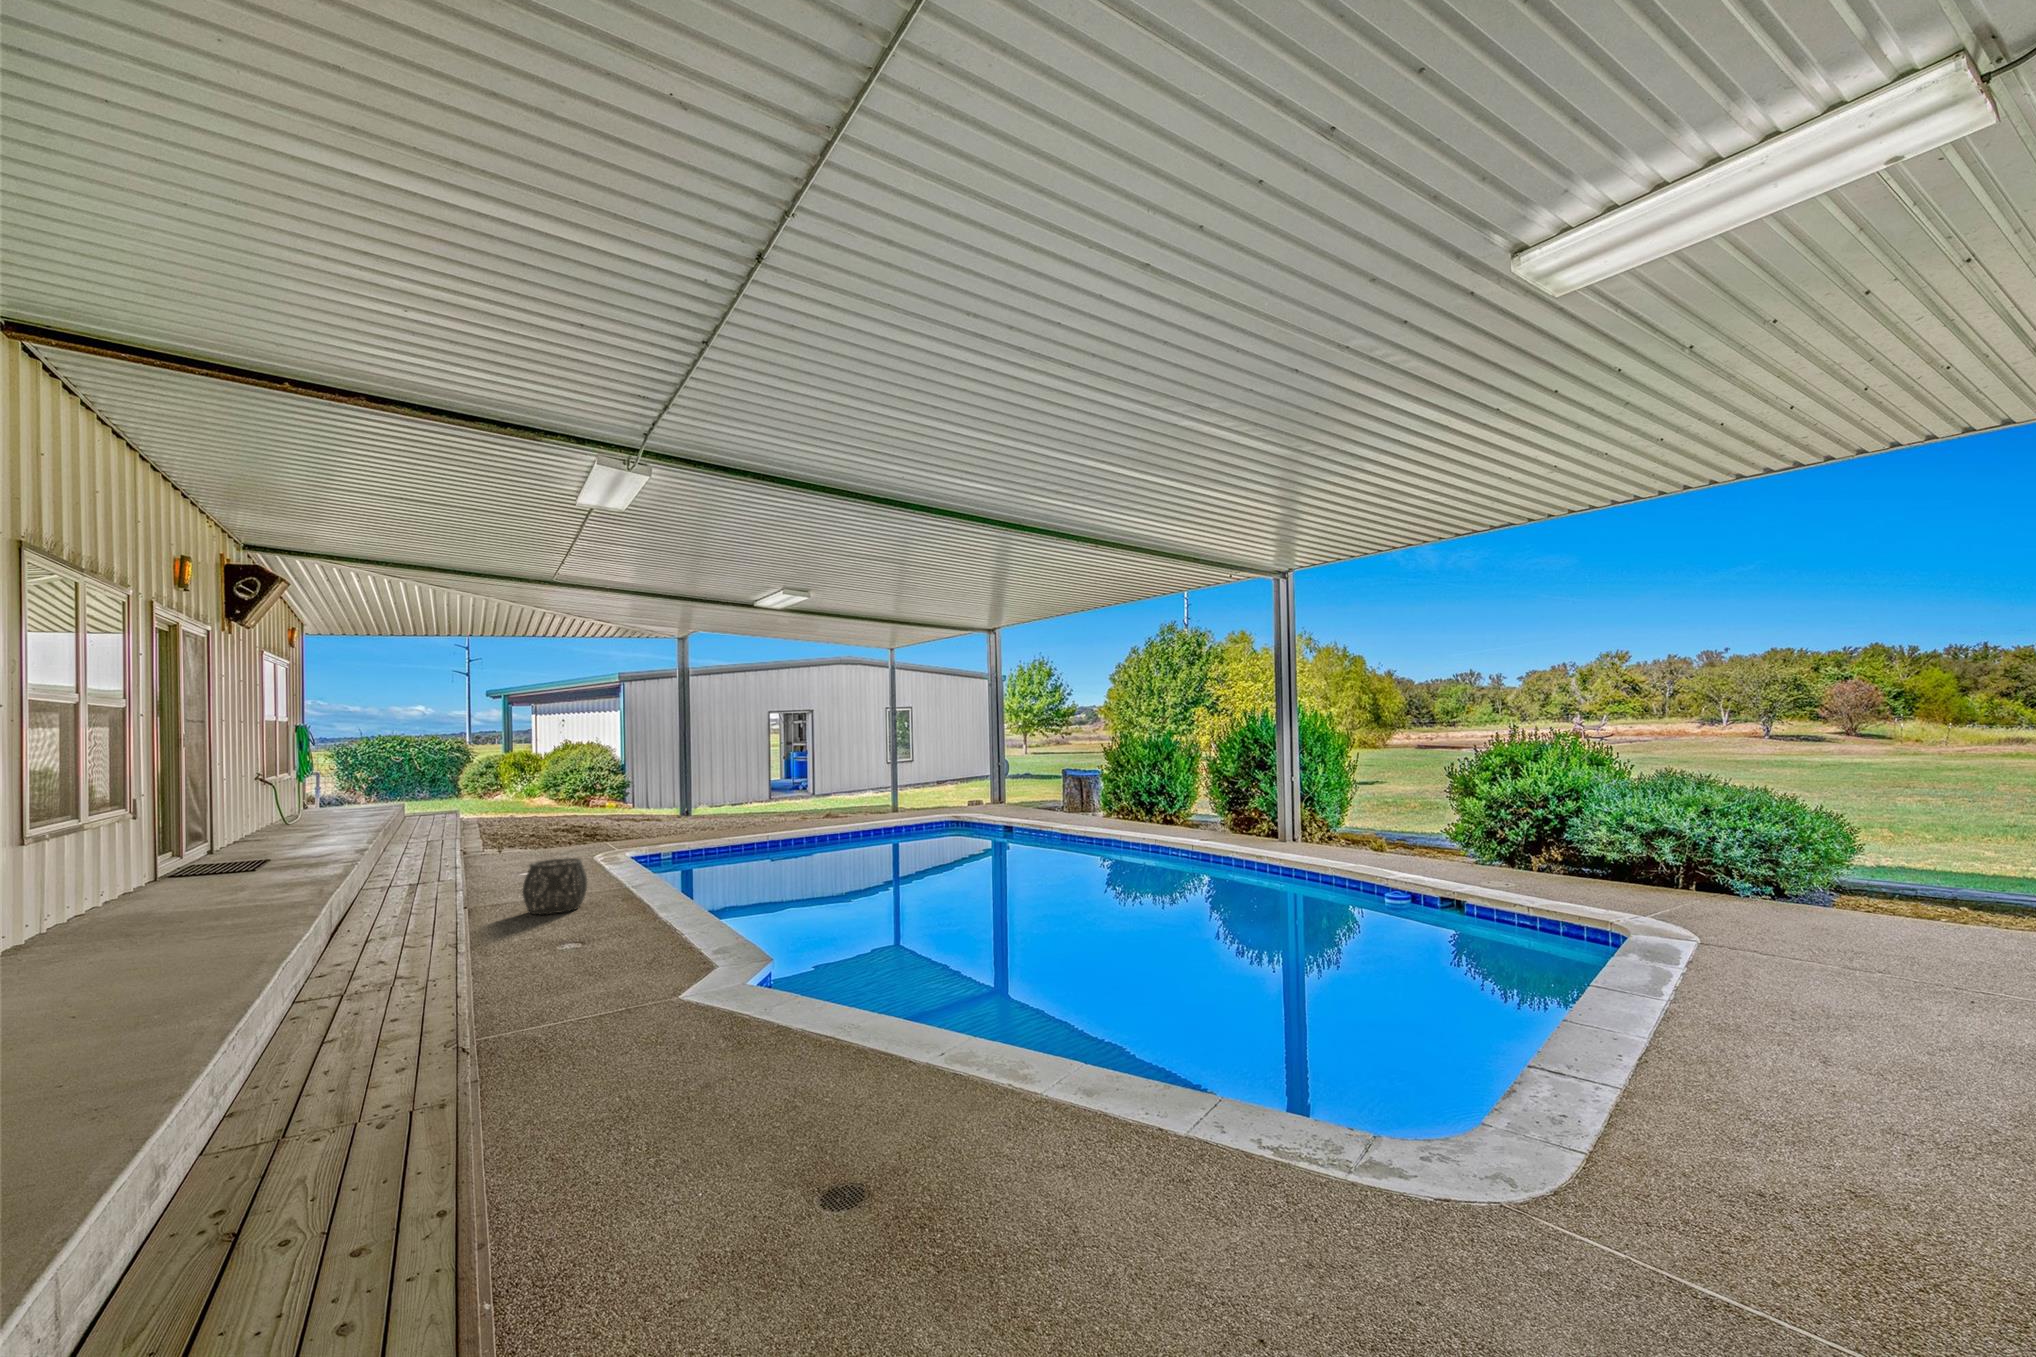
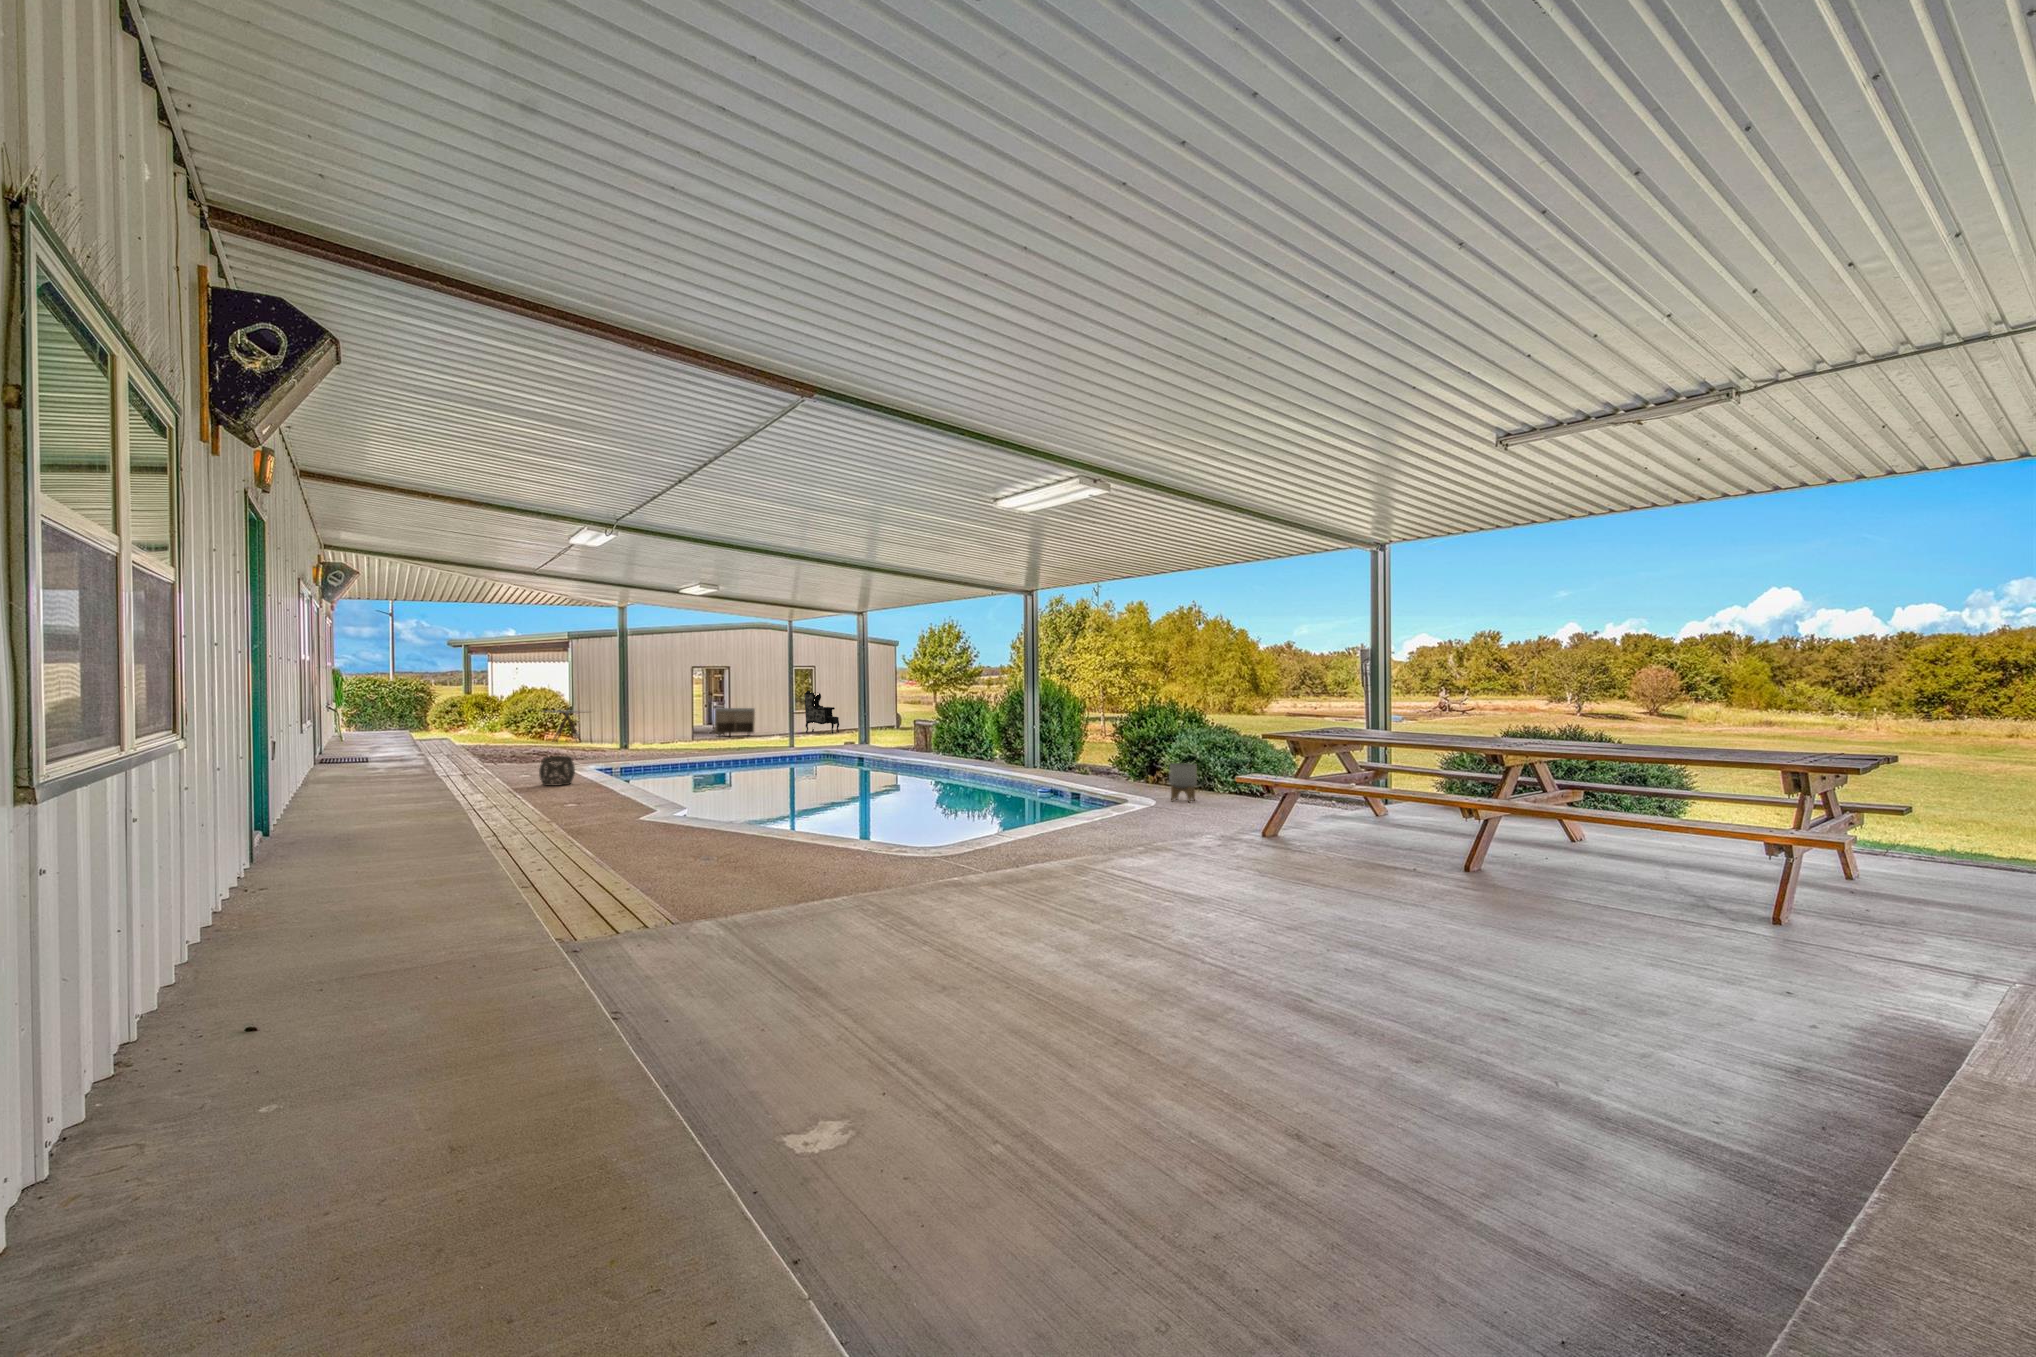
armchair: none [895,737,934,786] -> present [805,691,839,733]
storage bench: none [793,759,840,794] -> present [714,708,755,736]
round table: none [586,769,649,810] -> present [553,711,581,741]
planter: none [1812,860,1904,953] -> present [1170,763,1197,802]

